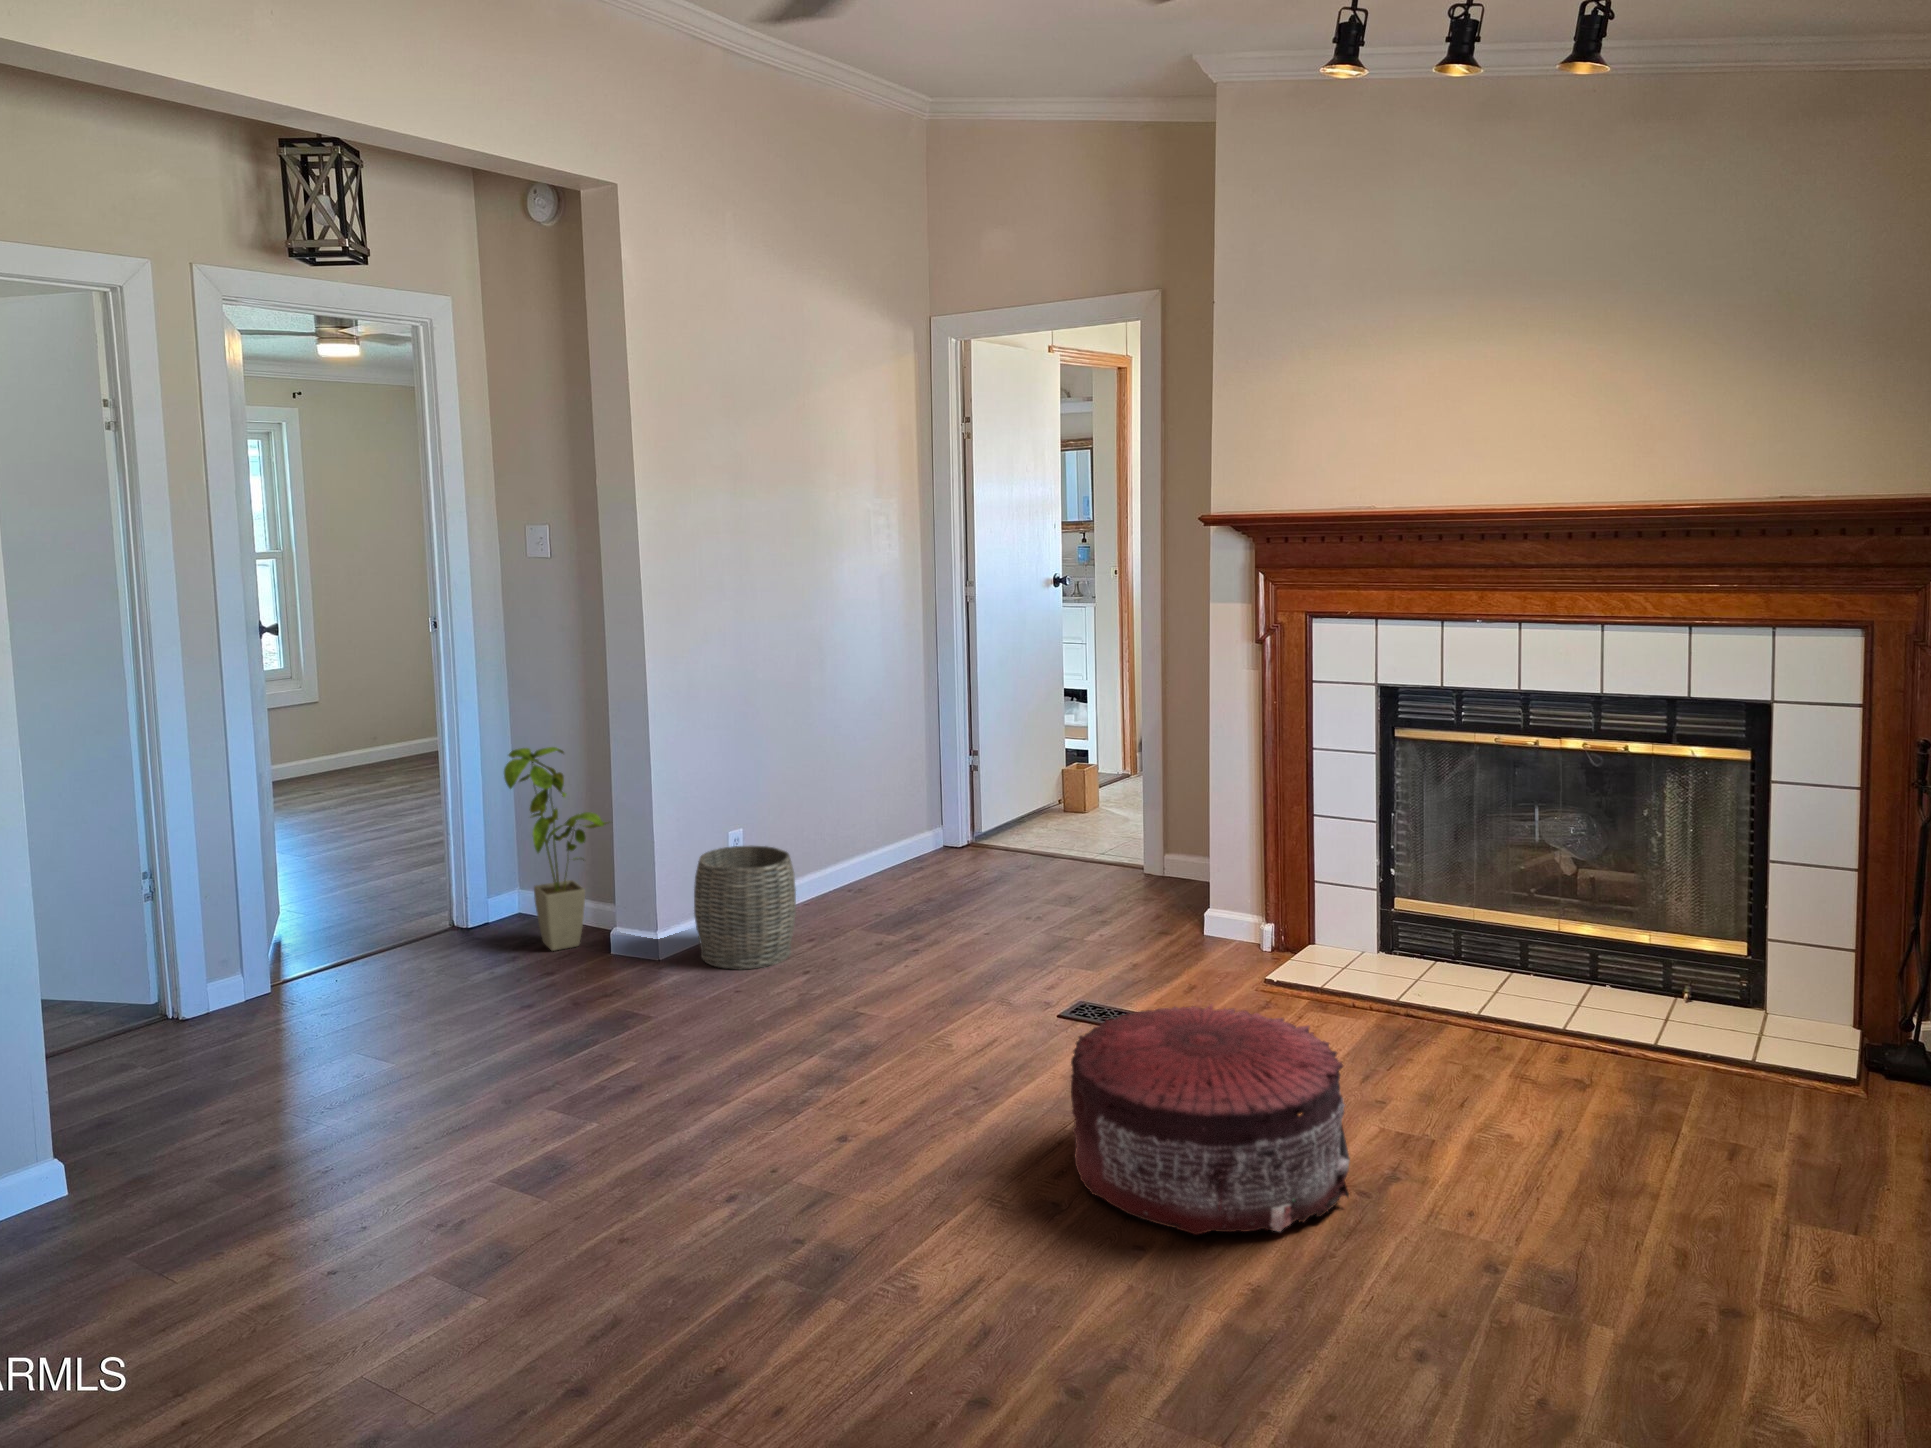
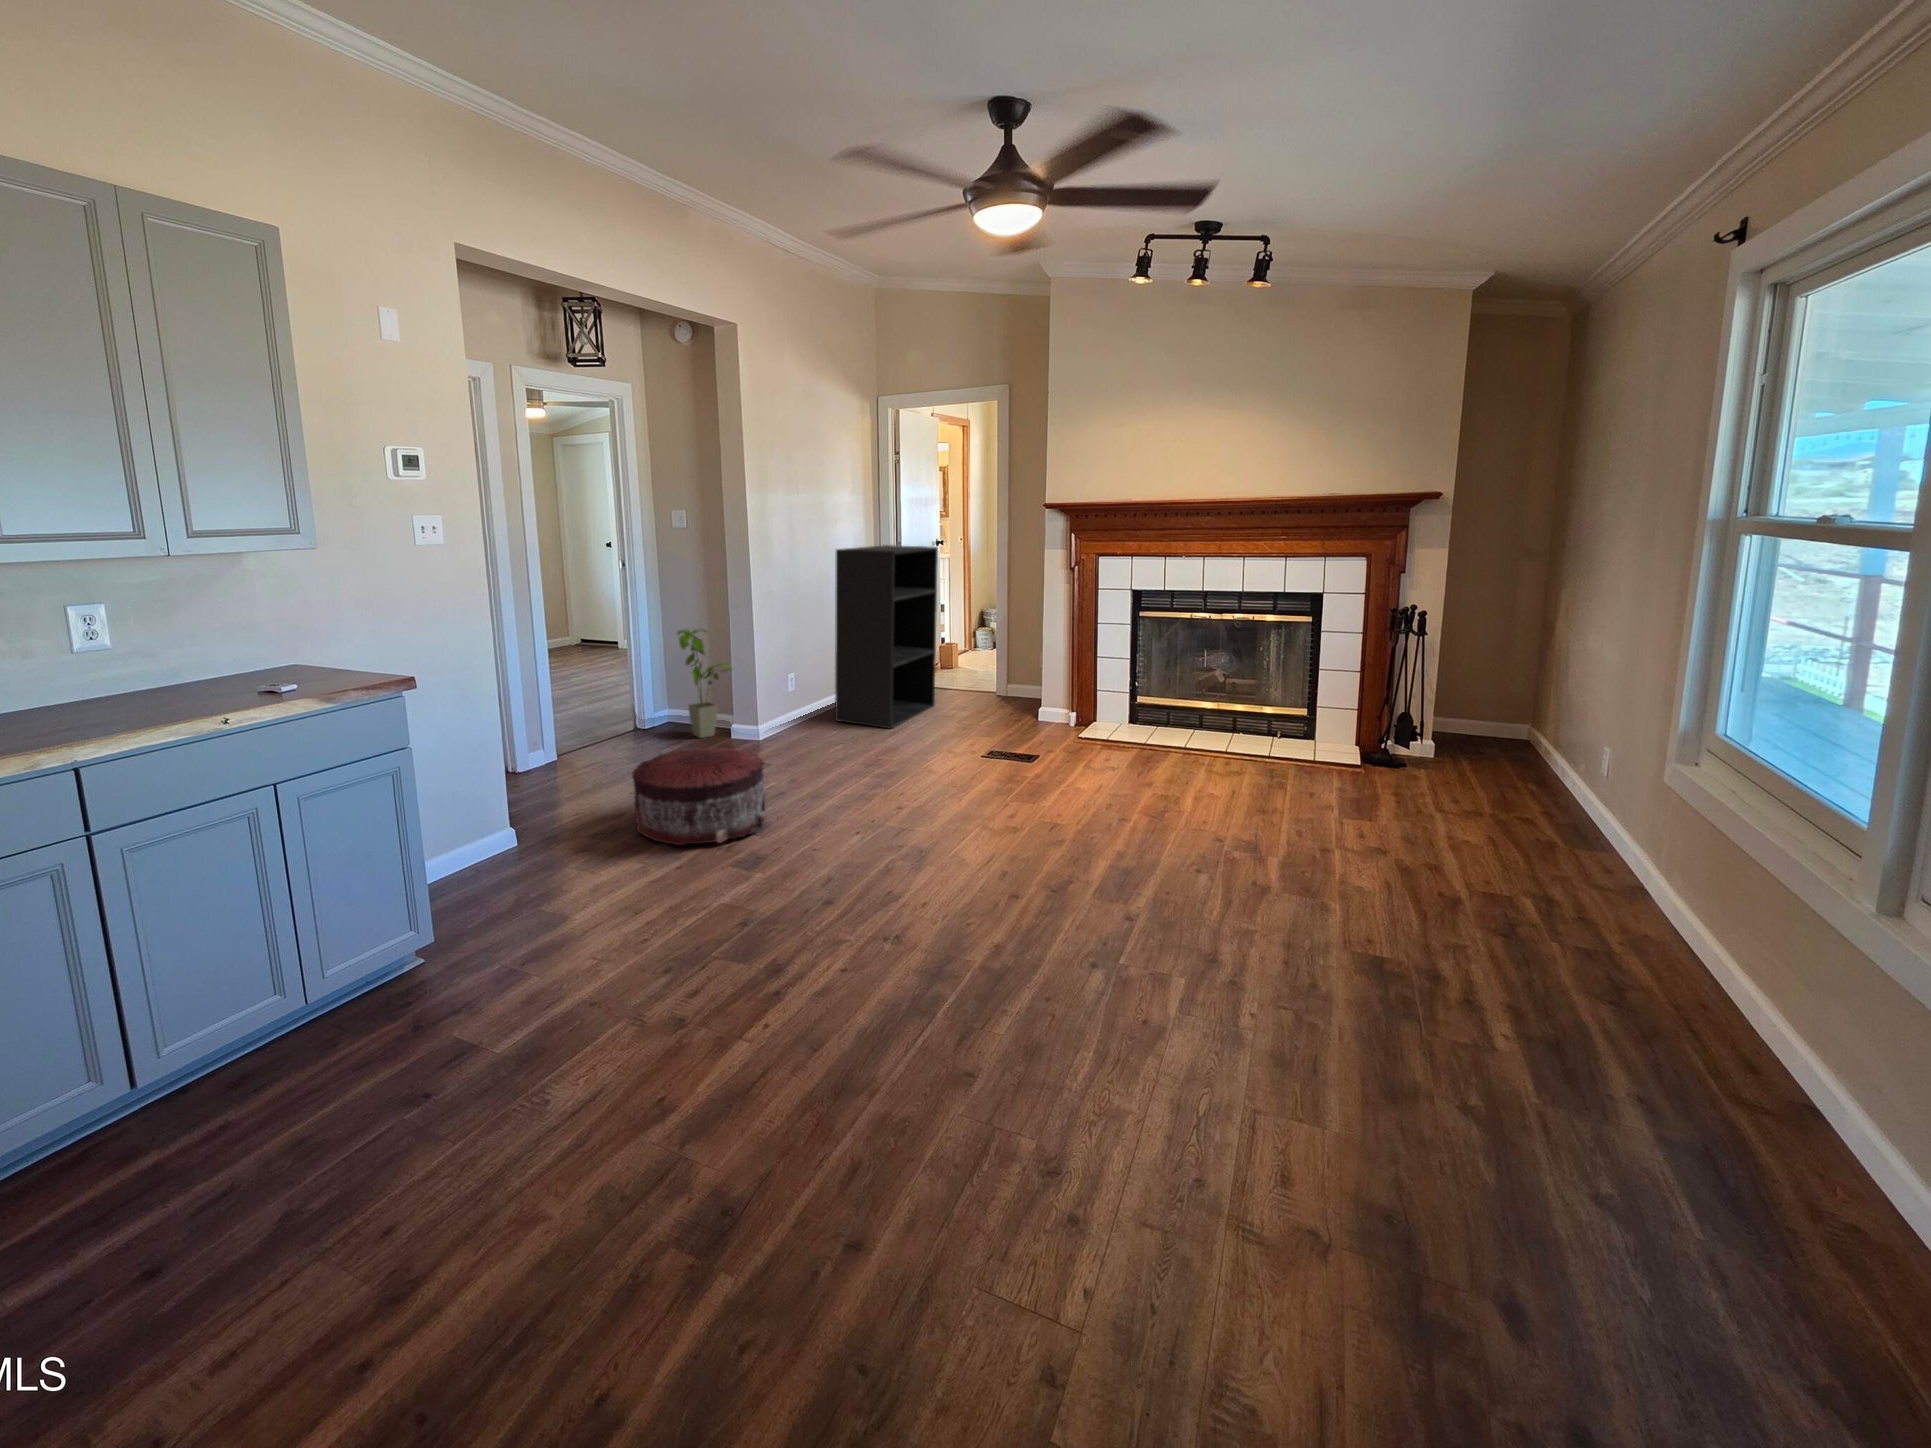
bookshelf: none [814,586,1024,942] -> present [835,545,938,729]
woven basket: present [694,845,796,970] -> none [780,680,833,743]
pouf: present [1071,1004,1350,1235] -> present [632,747,765,845]

